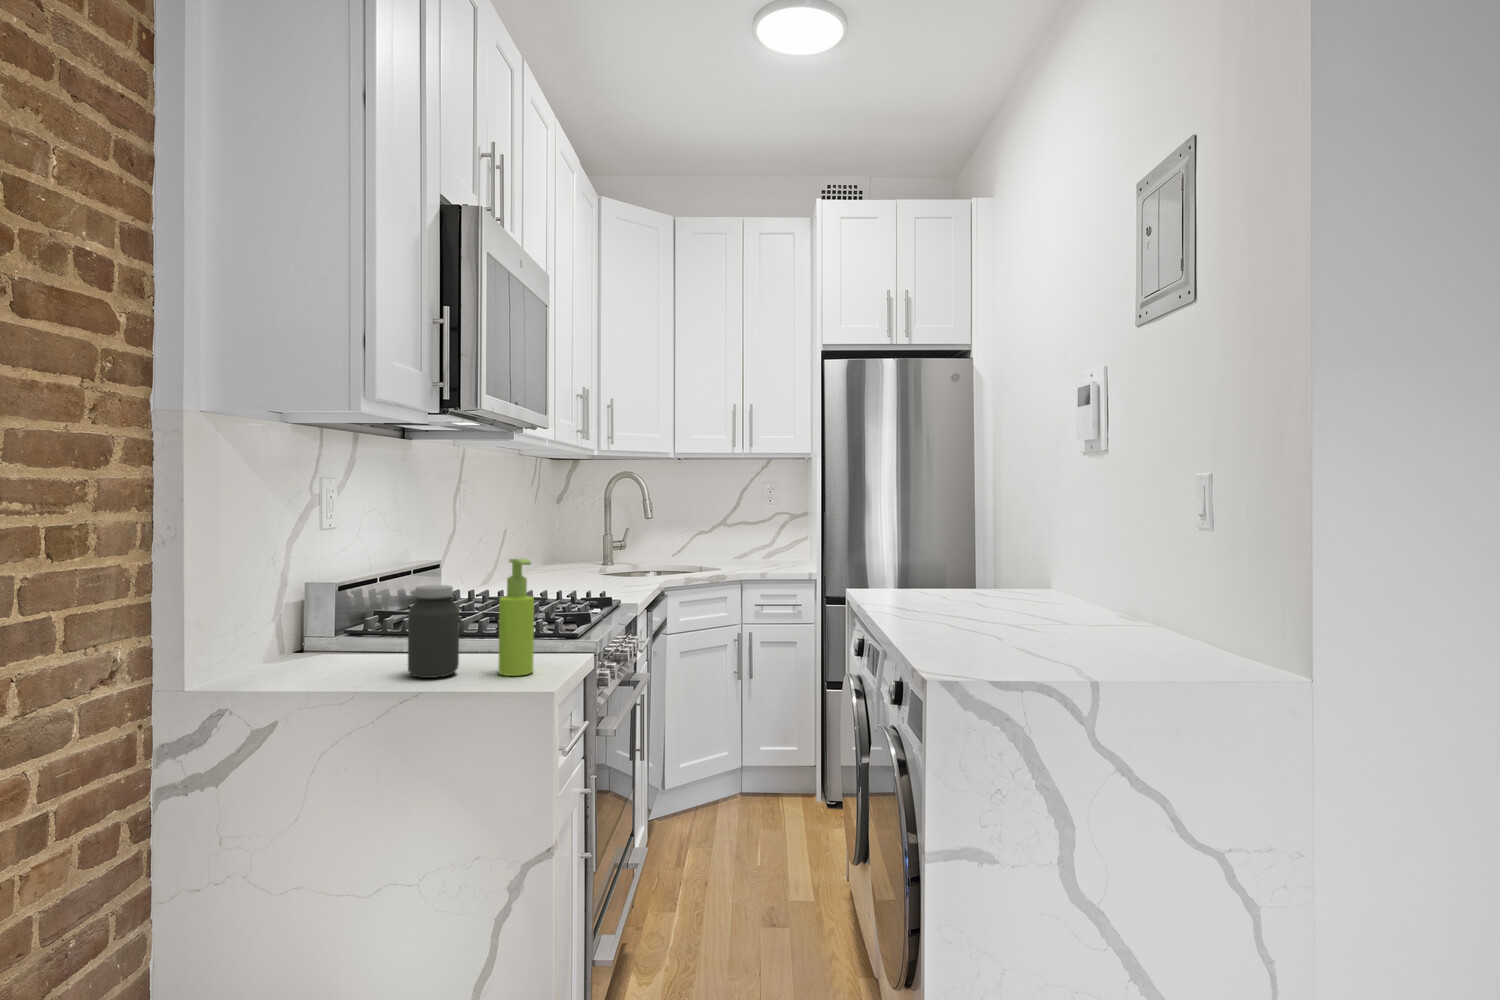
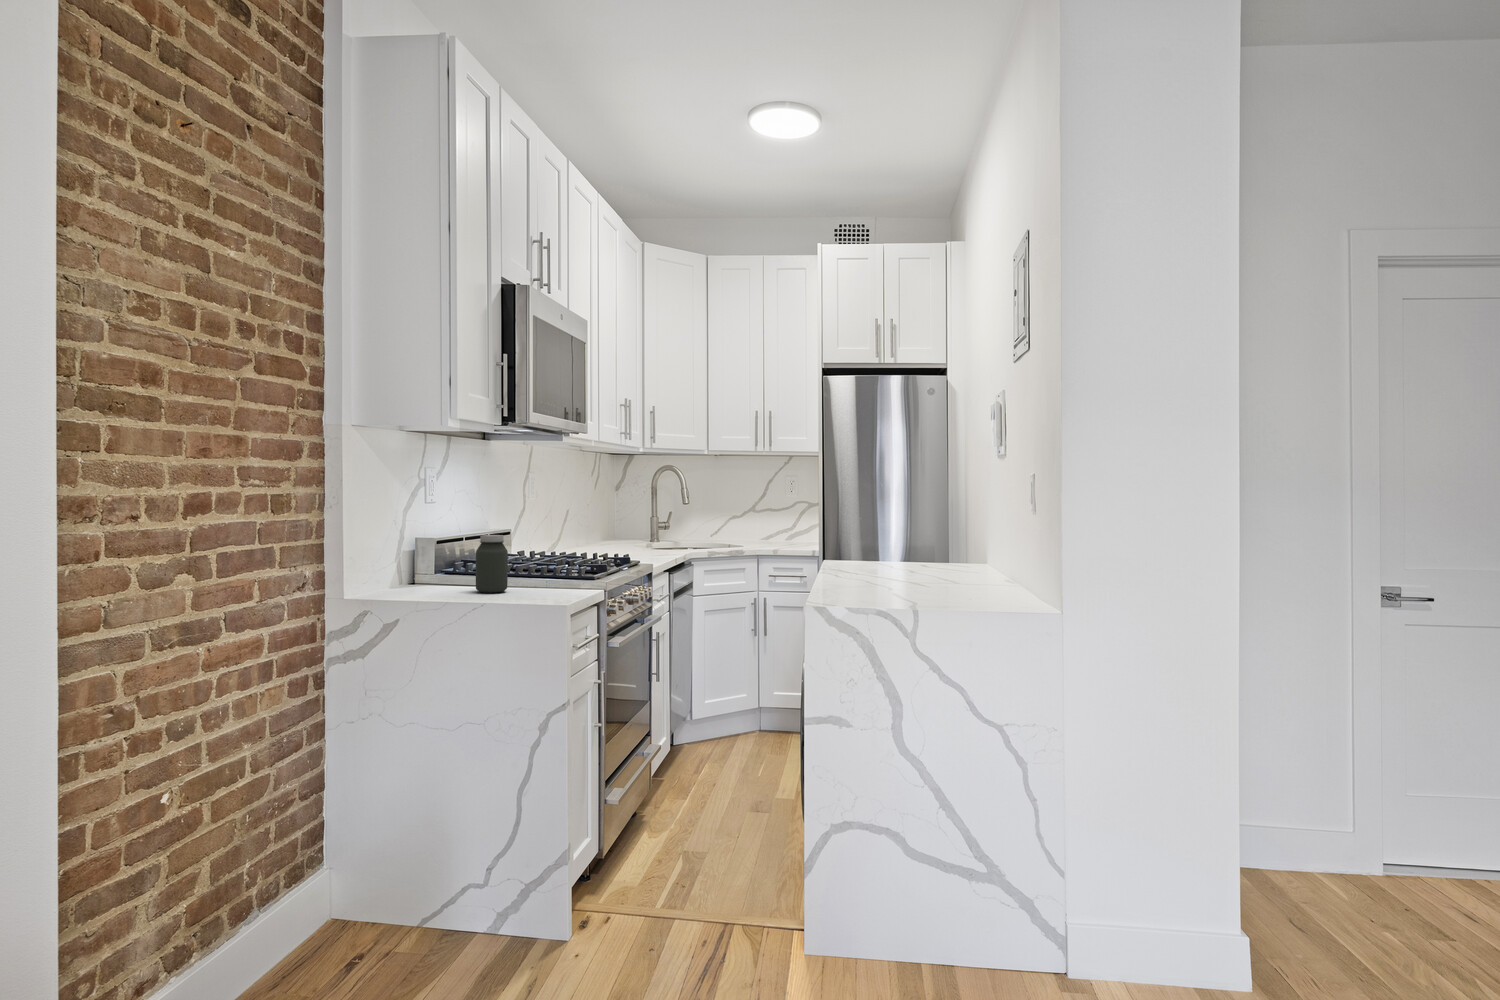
soap dispenser: present [499,559,534,676] -> none [532,518,555,593]

